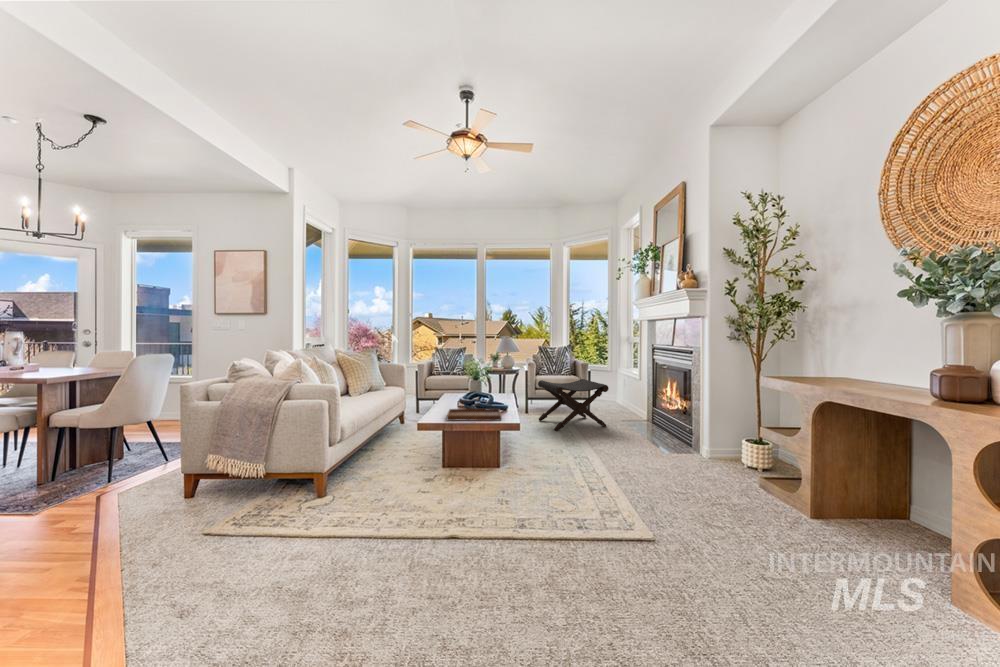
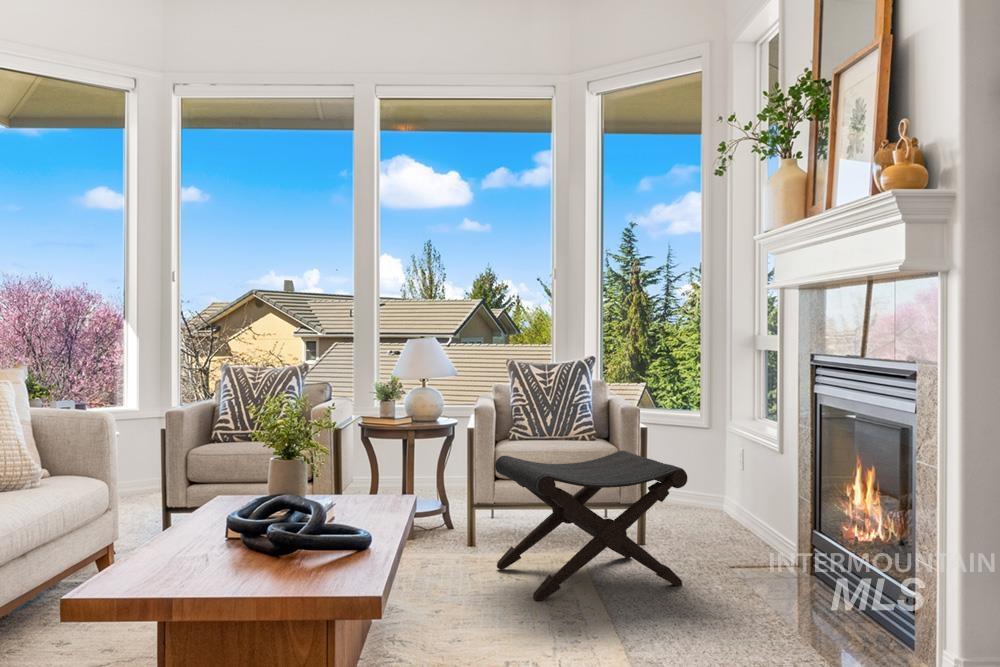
tray: present [447,398,501,421] -> none [154,519,338,593]

